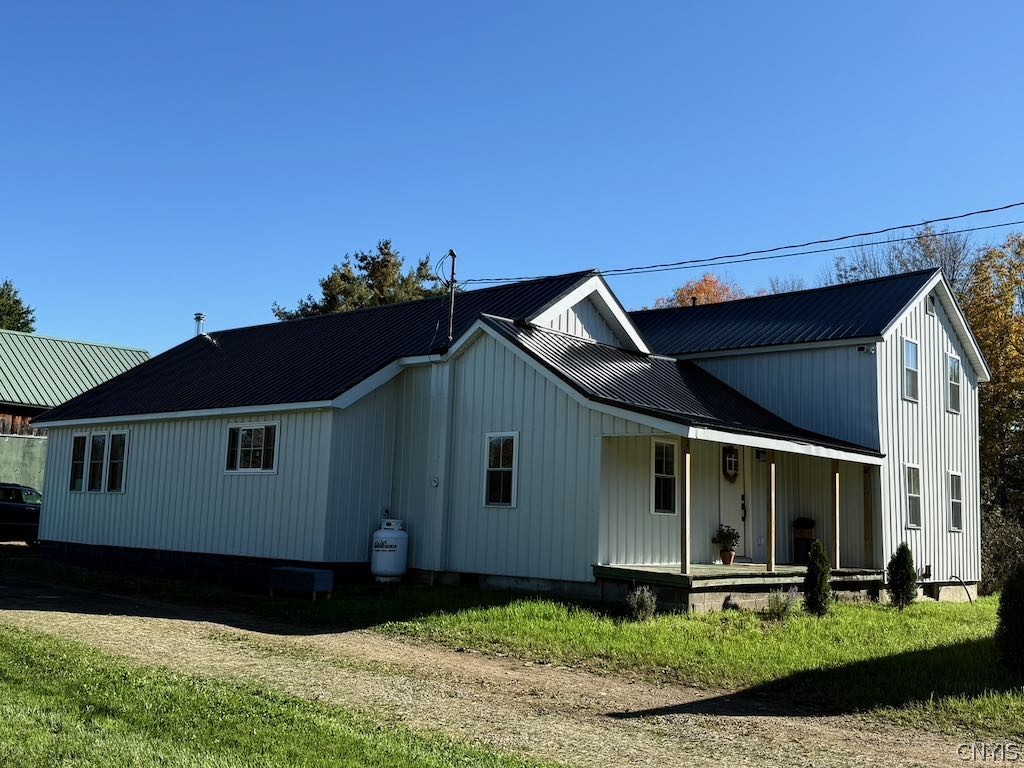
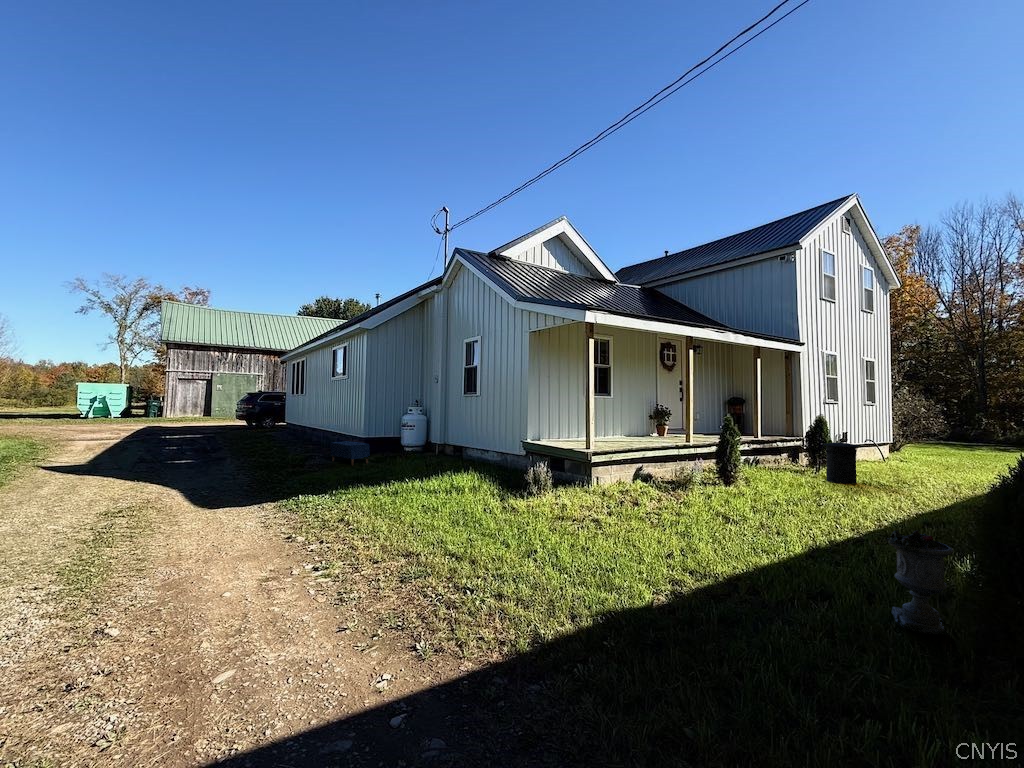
trash can: none [908,573,944,621] -> present [824,442,859,484]
planter: none [960,614,997,678] -> present [886,529,953,635]

